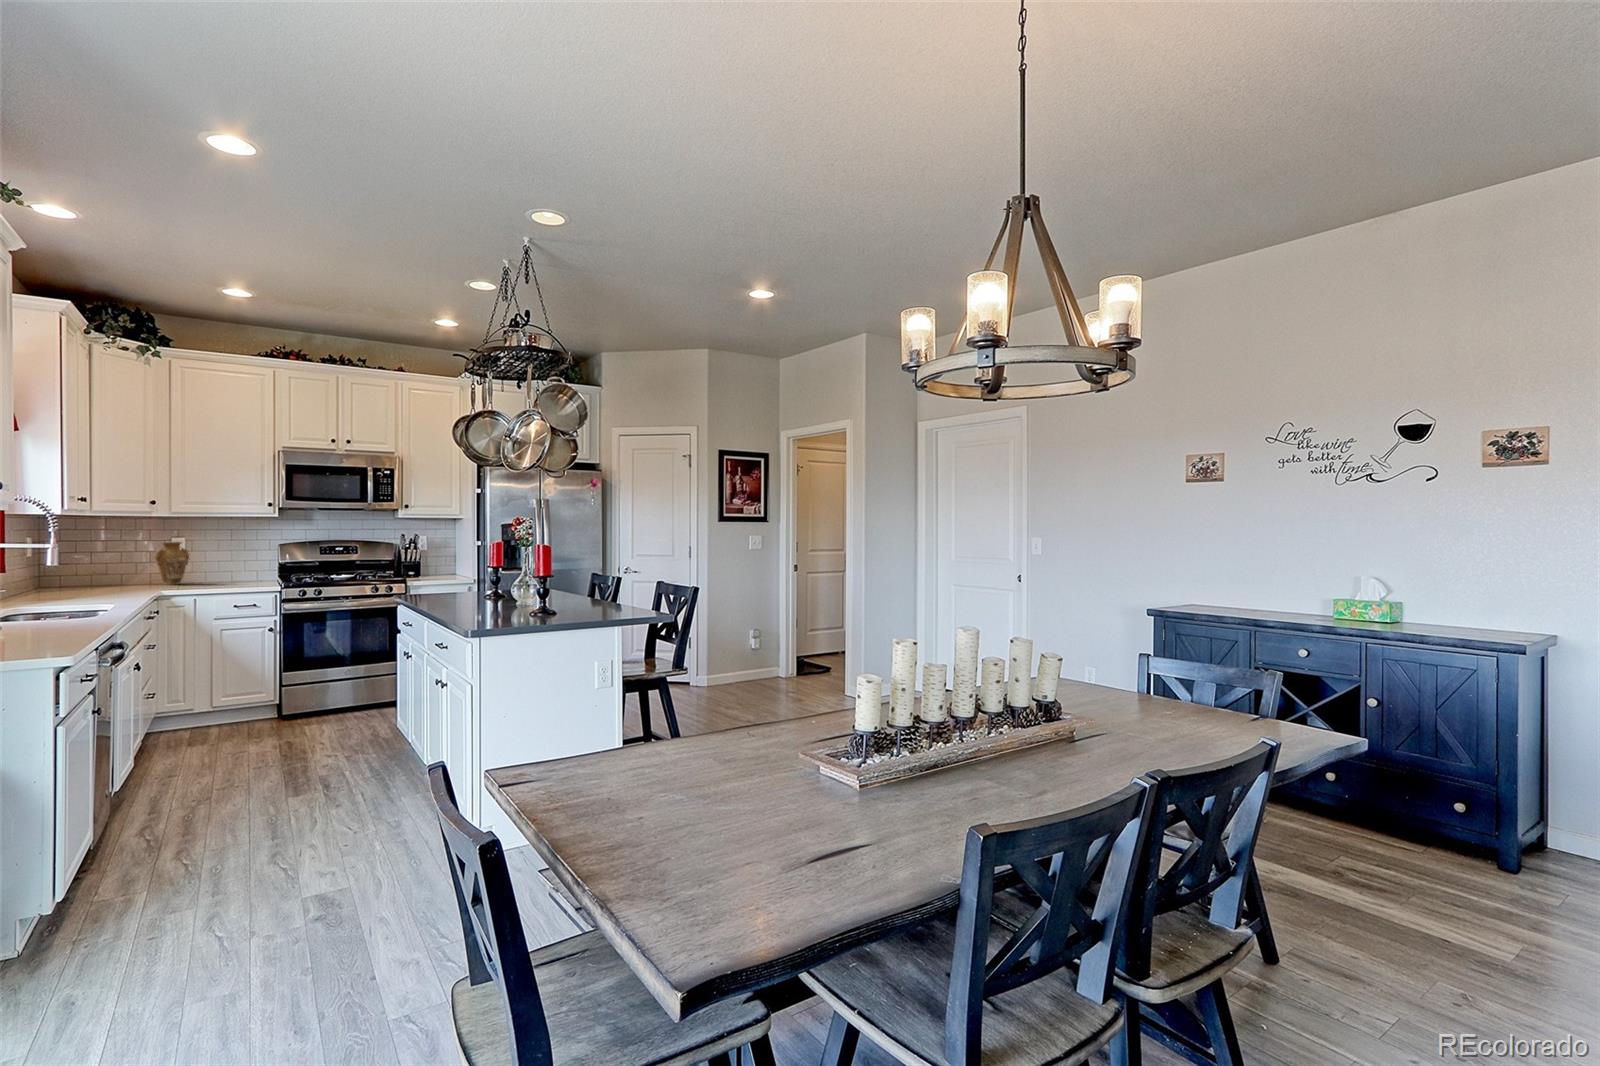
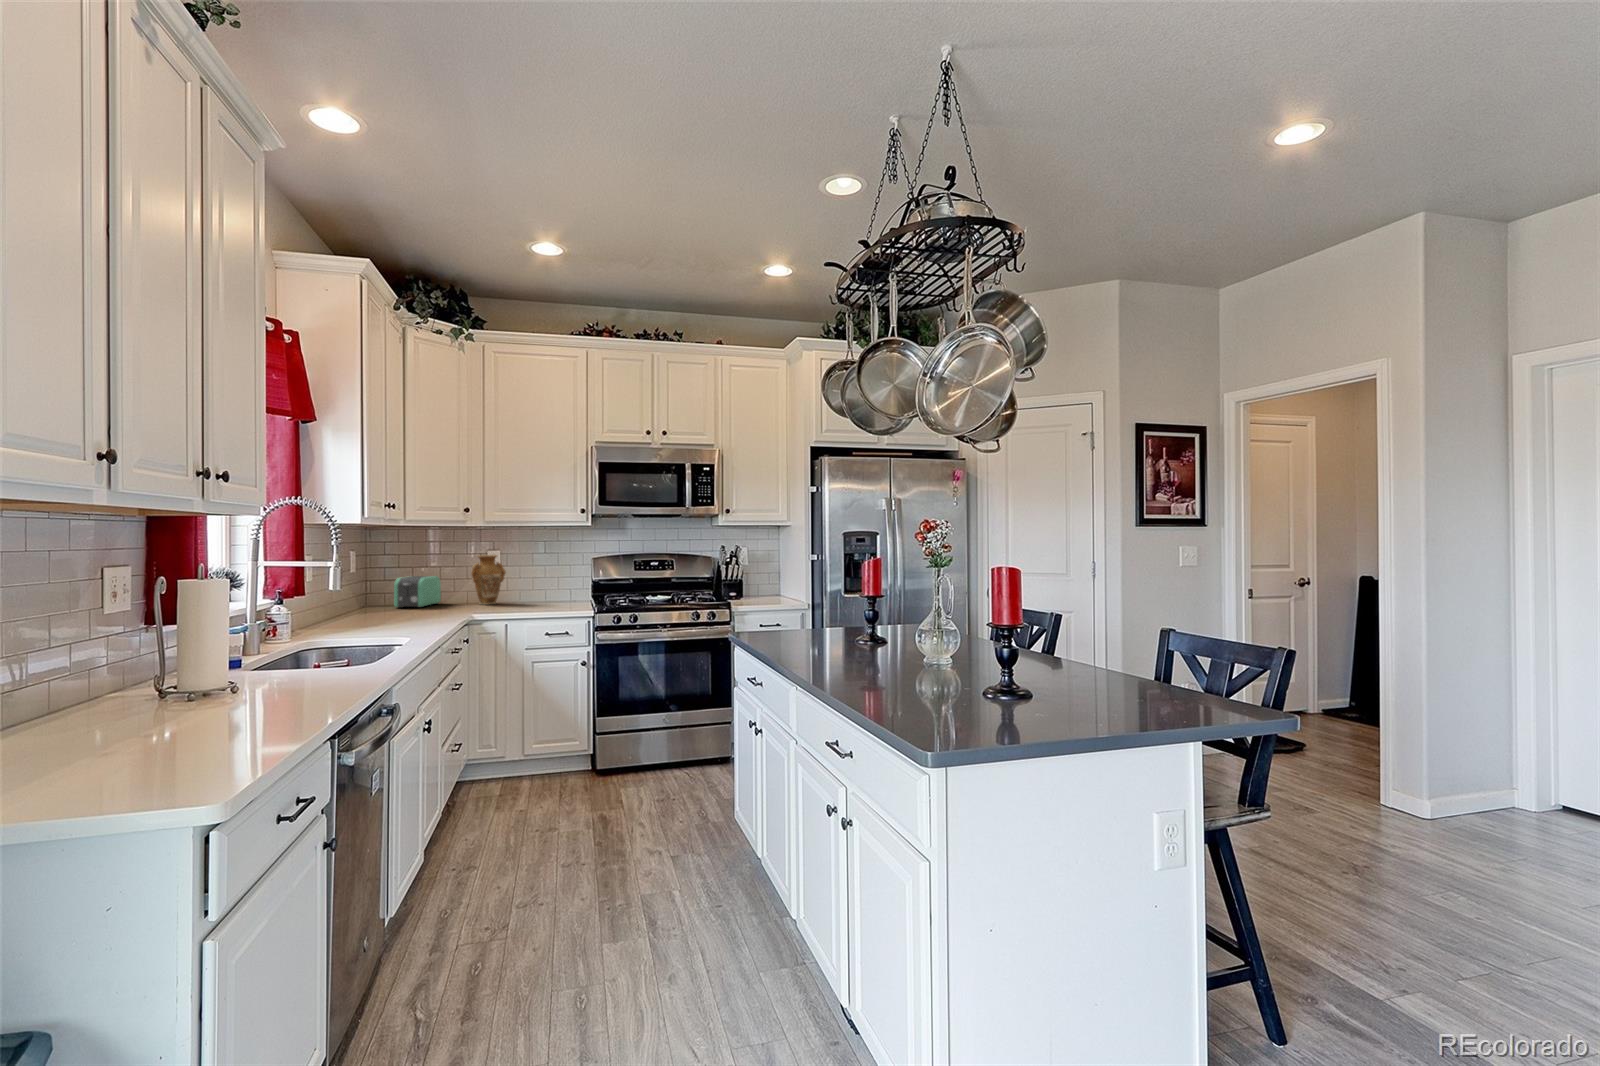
toaster: none [72,560,121,588] -> present [394,576,441,608]

